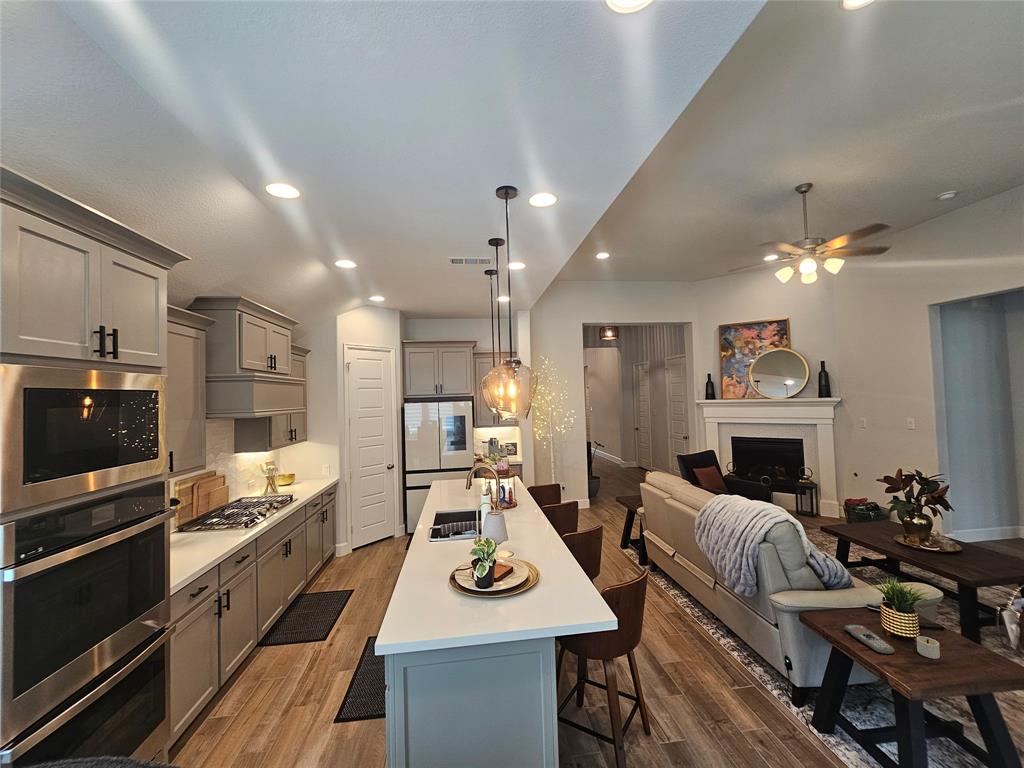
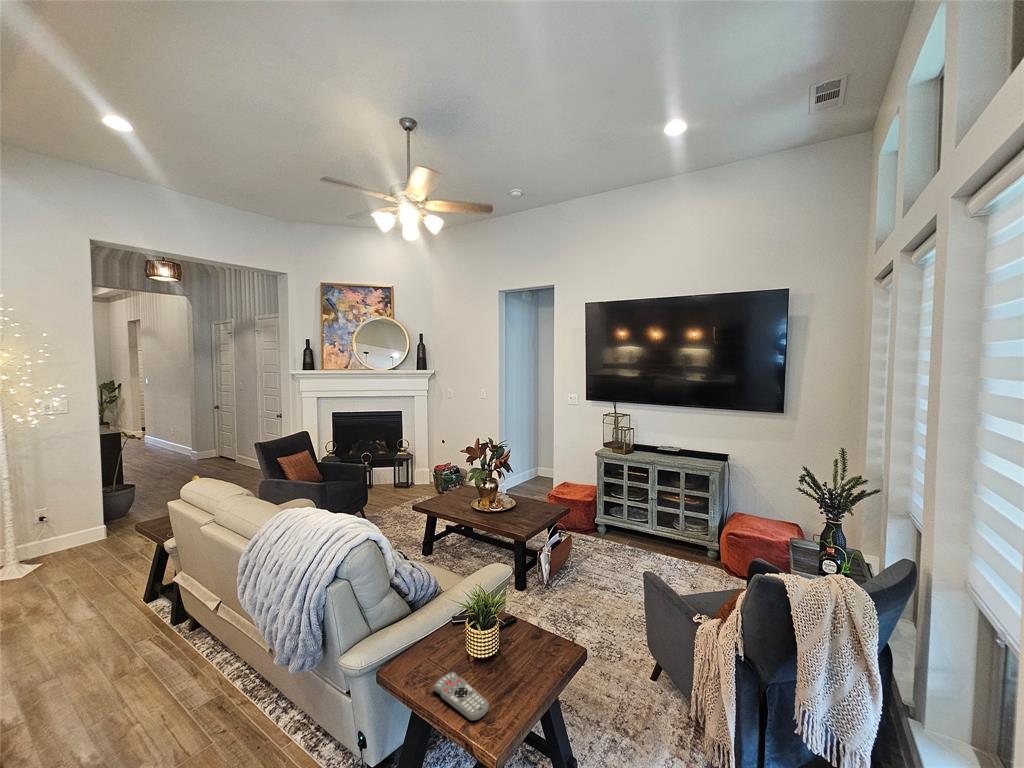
candle: present [917,636,940,659] -> none [510,664,537,695]

